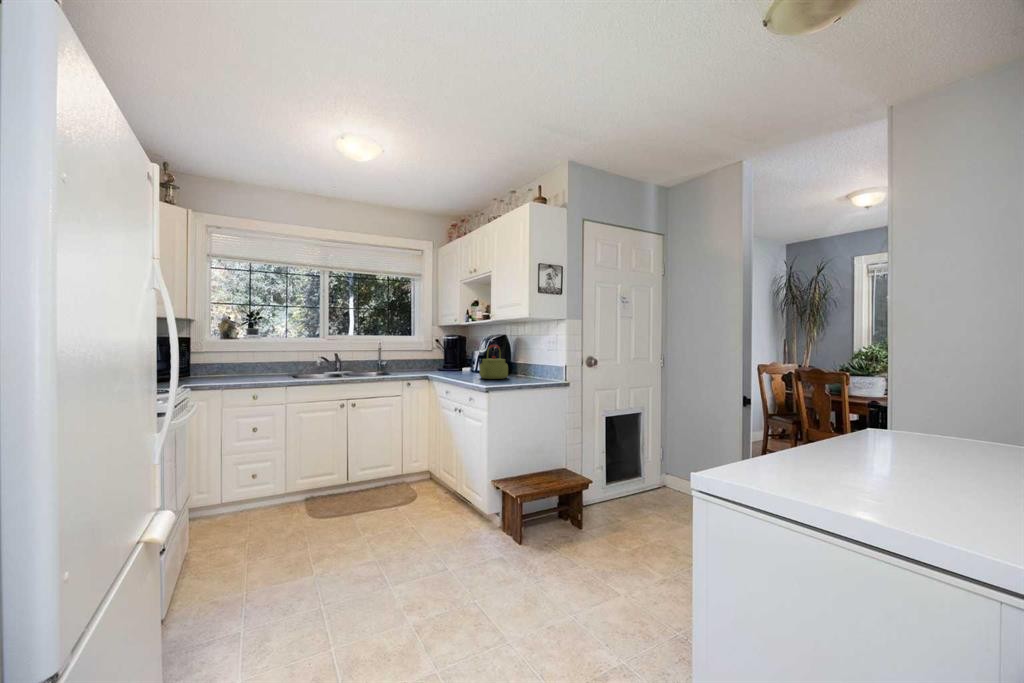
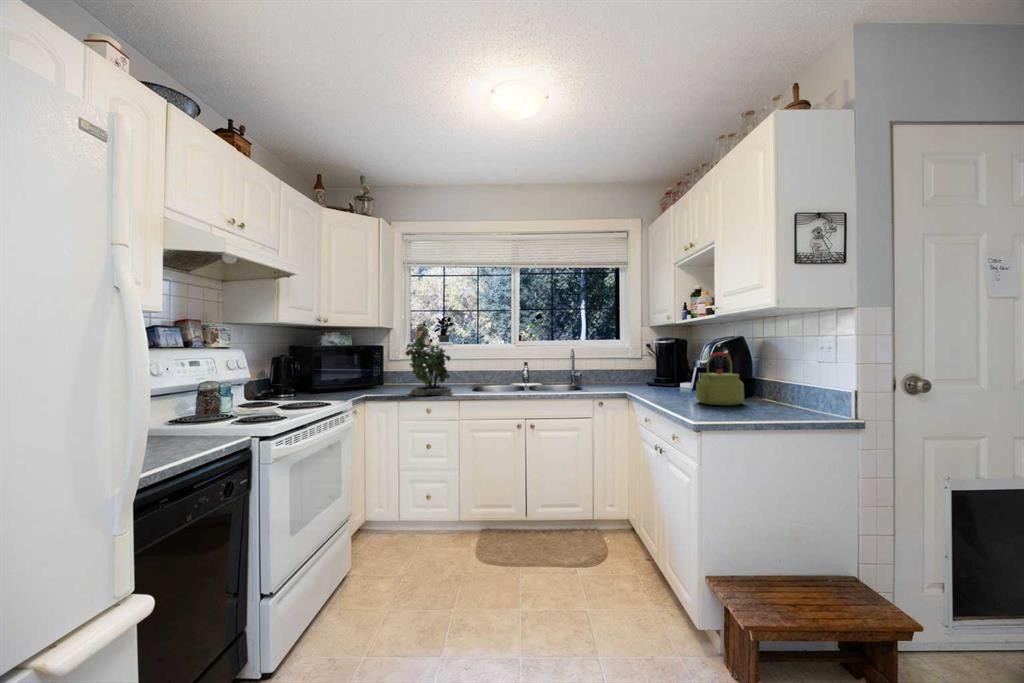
potted plant: none [227,331,280,384] -> present [406,341,453,395]

